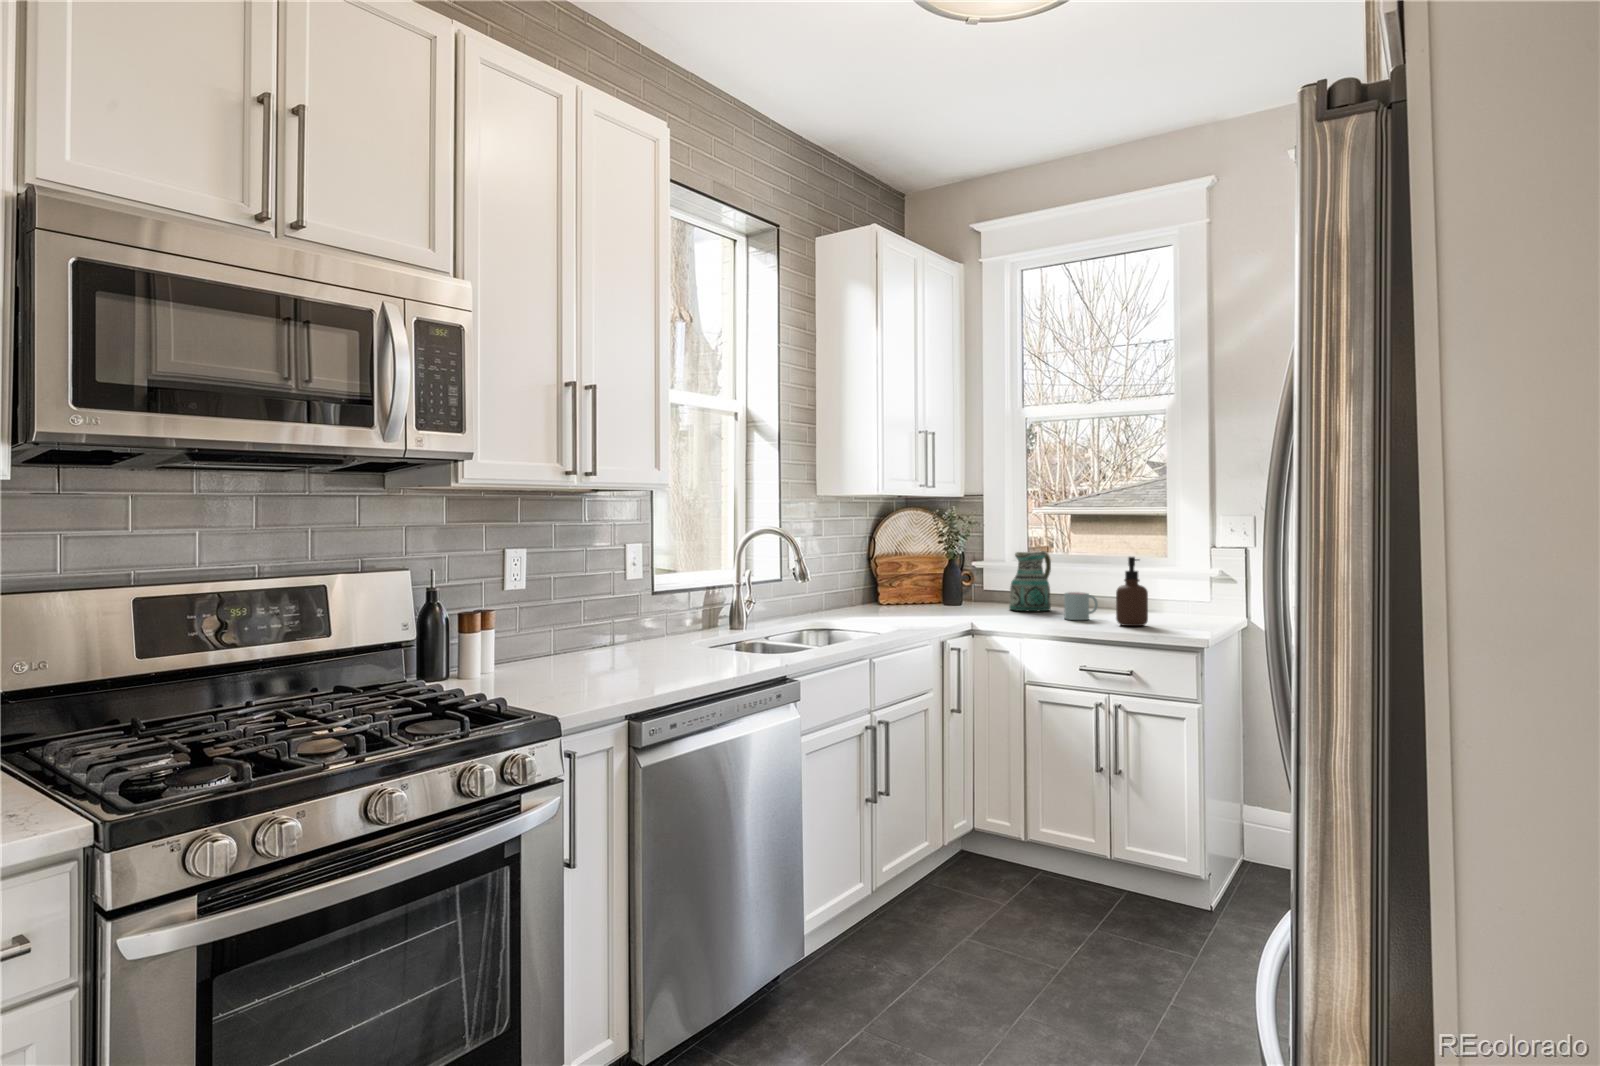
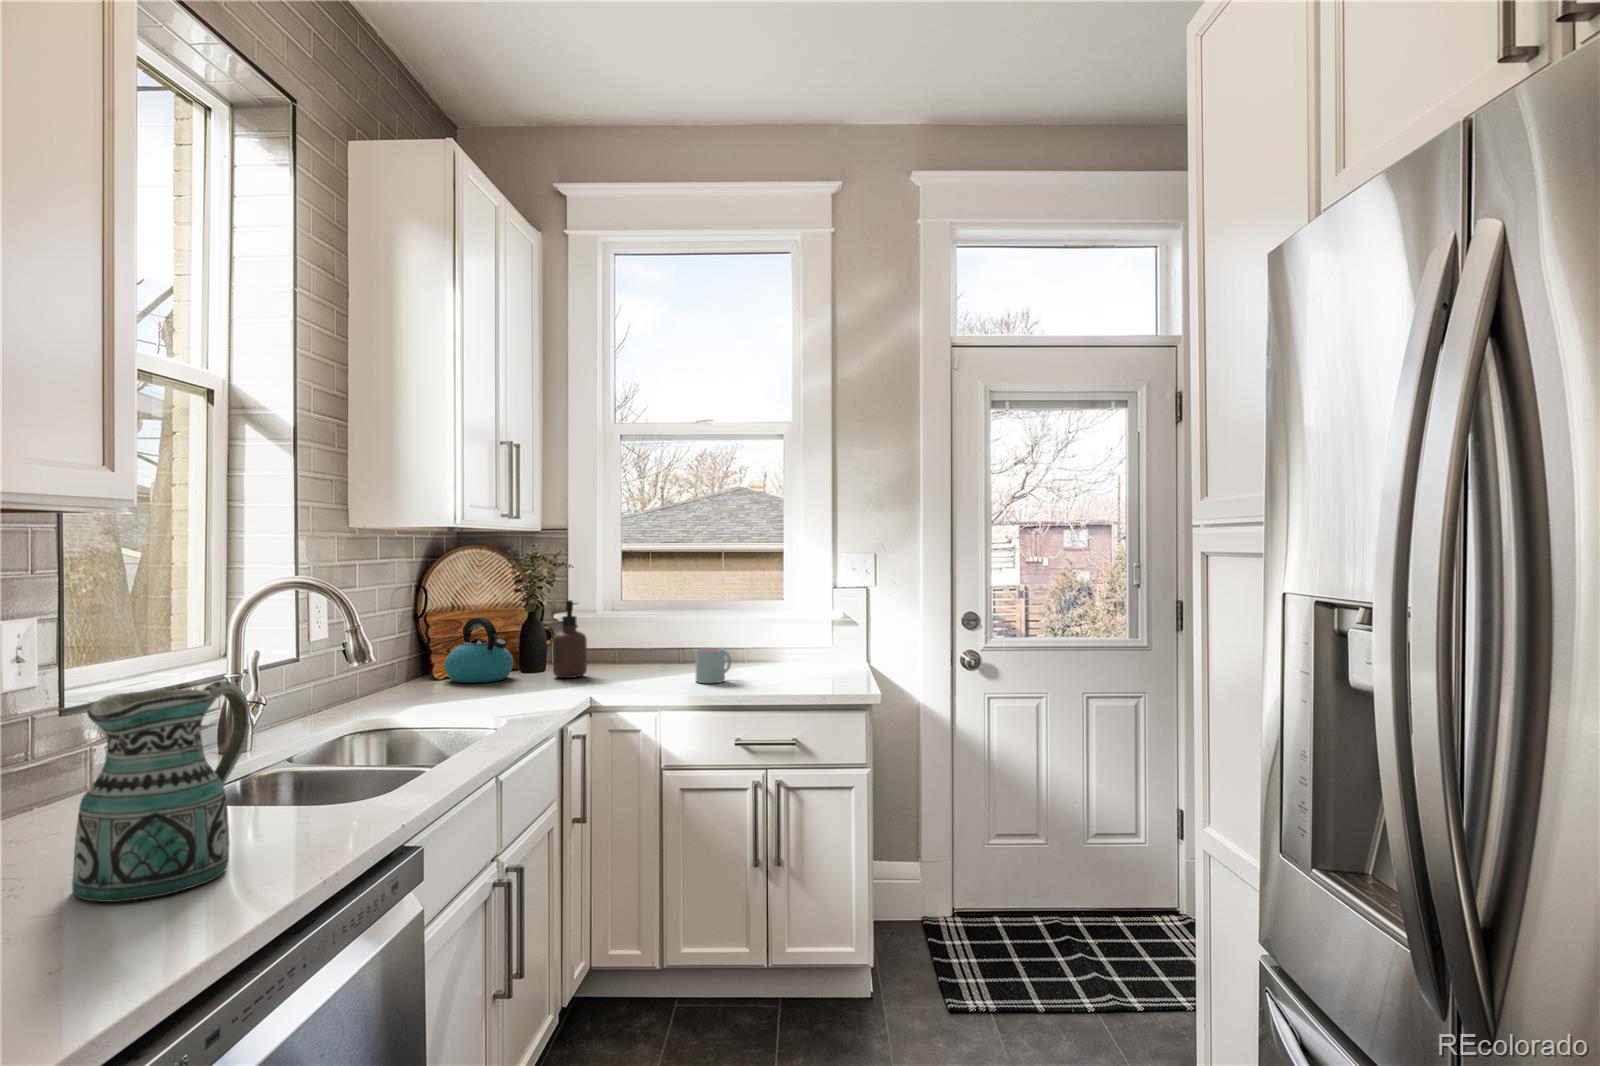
ceramic pitcher: present [1009,551,1051,611] -> present [72,681,250,902]
soap dispenser: present [1116,557,1148,626] -> present [553,600,587,678]
kettle: none [886,562,934,609] -> present [445,617,513,683]

